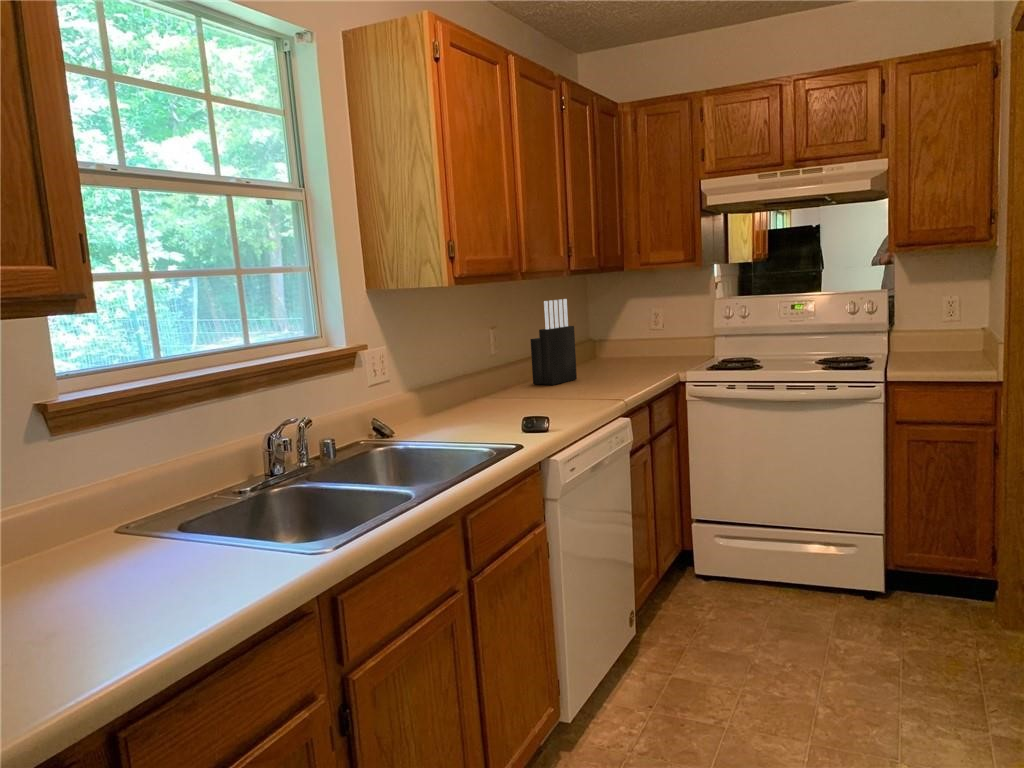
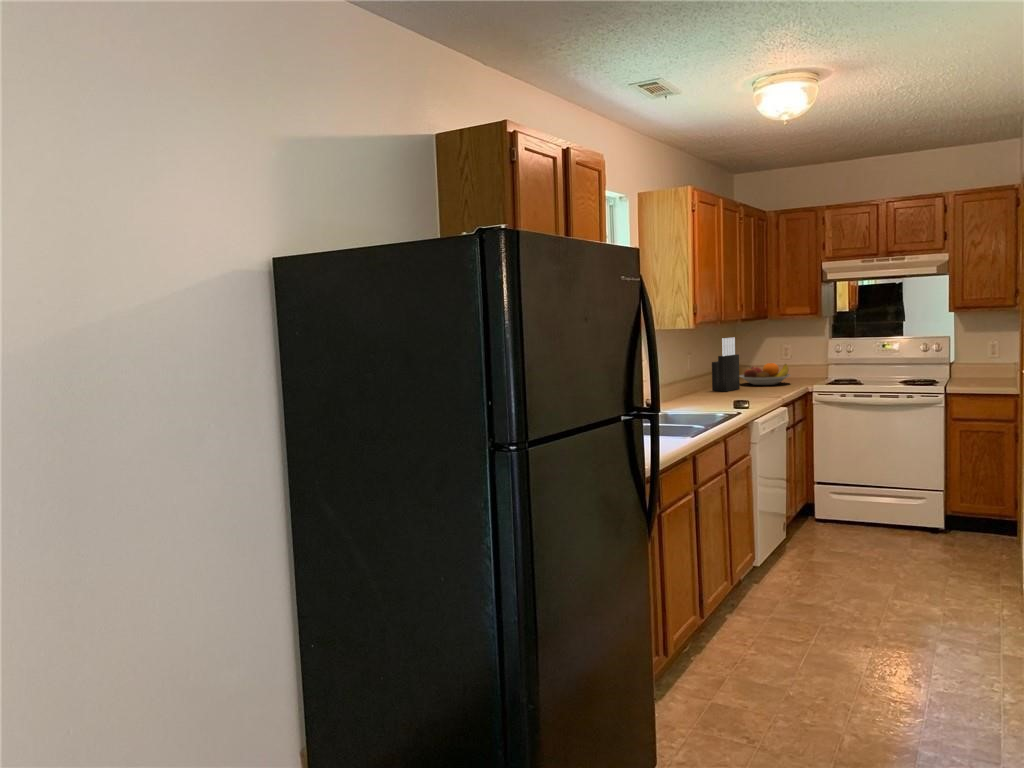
fruit bowl: none [582,337,657,371] -> present [740,363,790,385]

